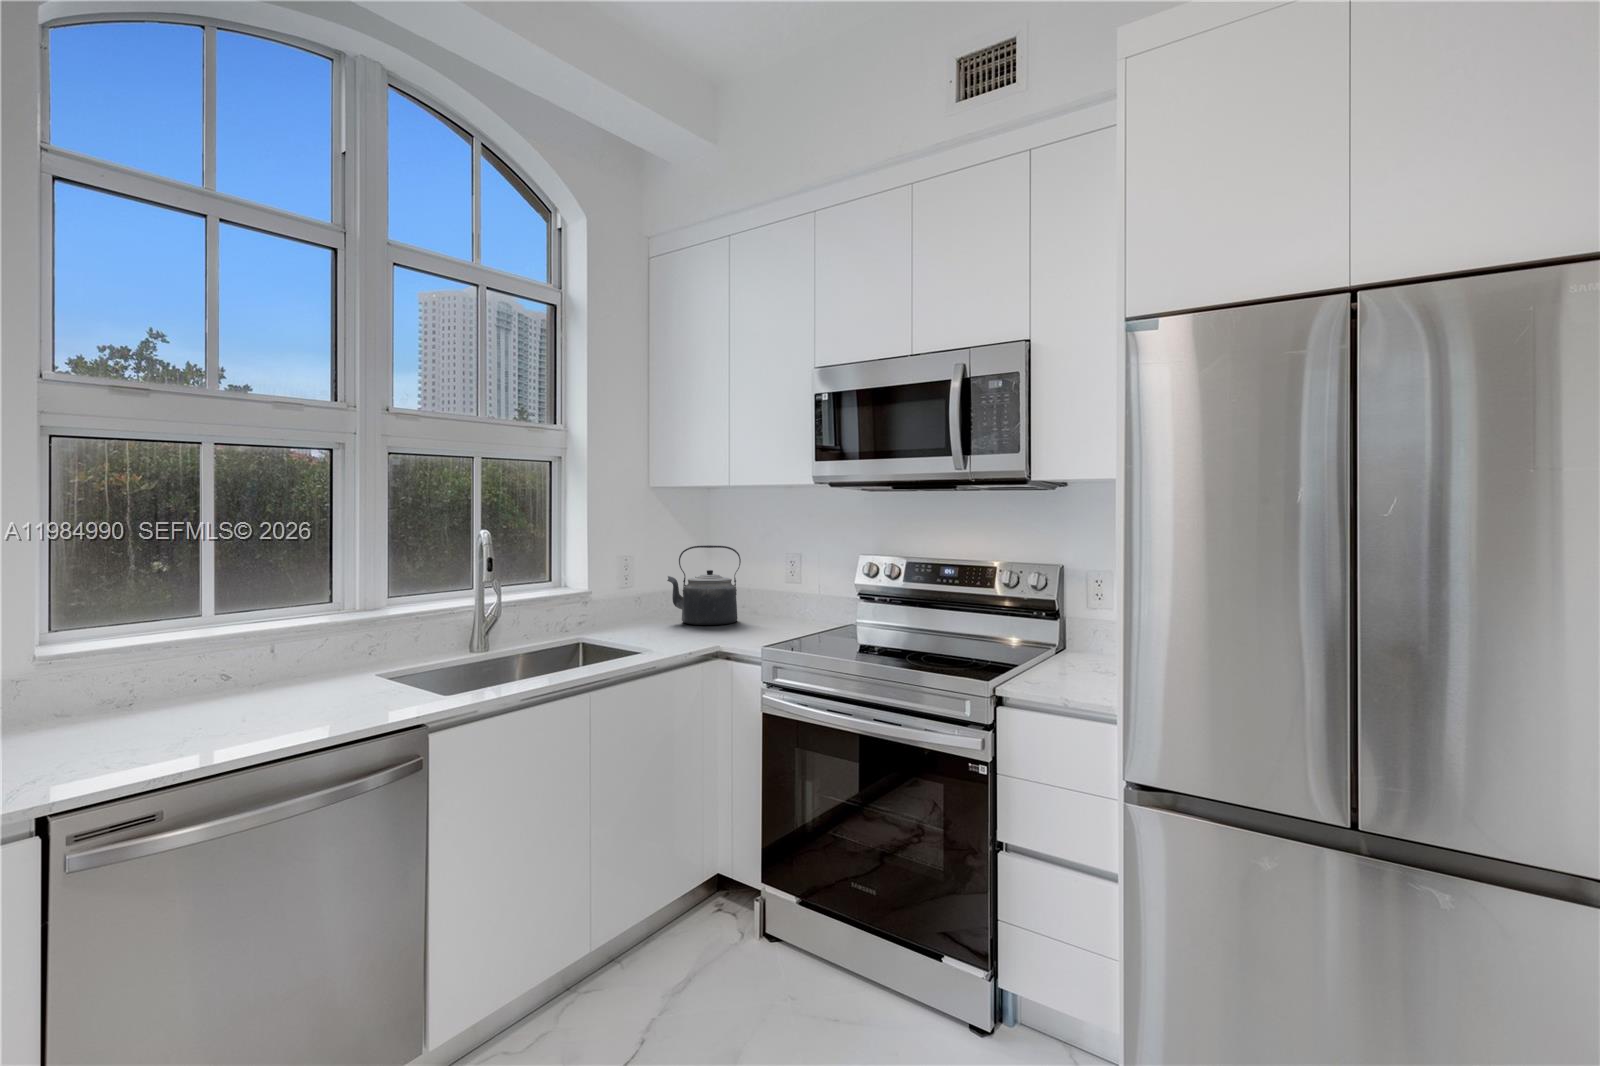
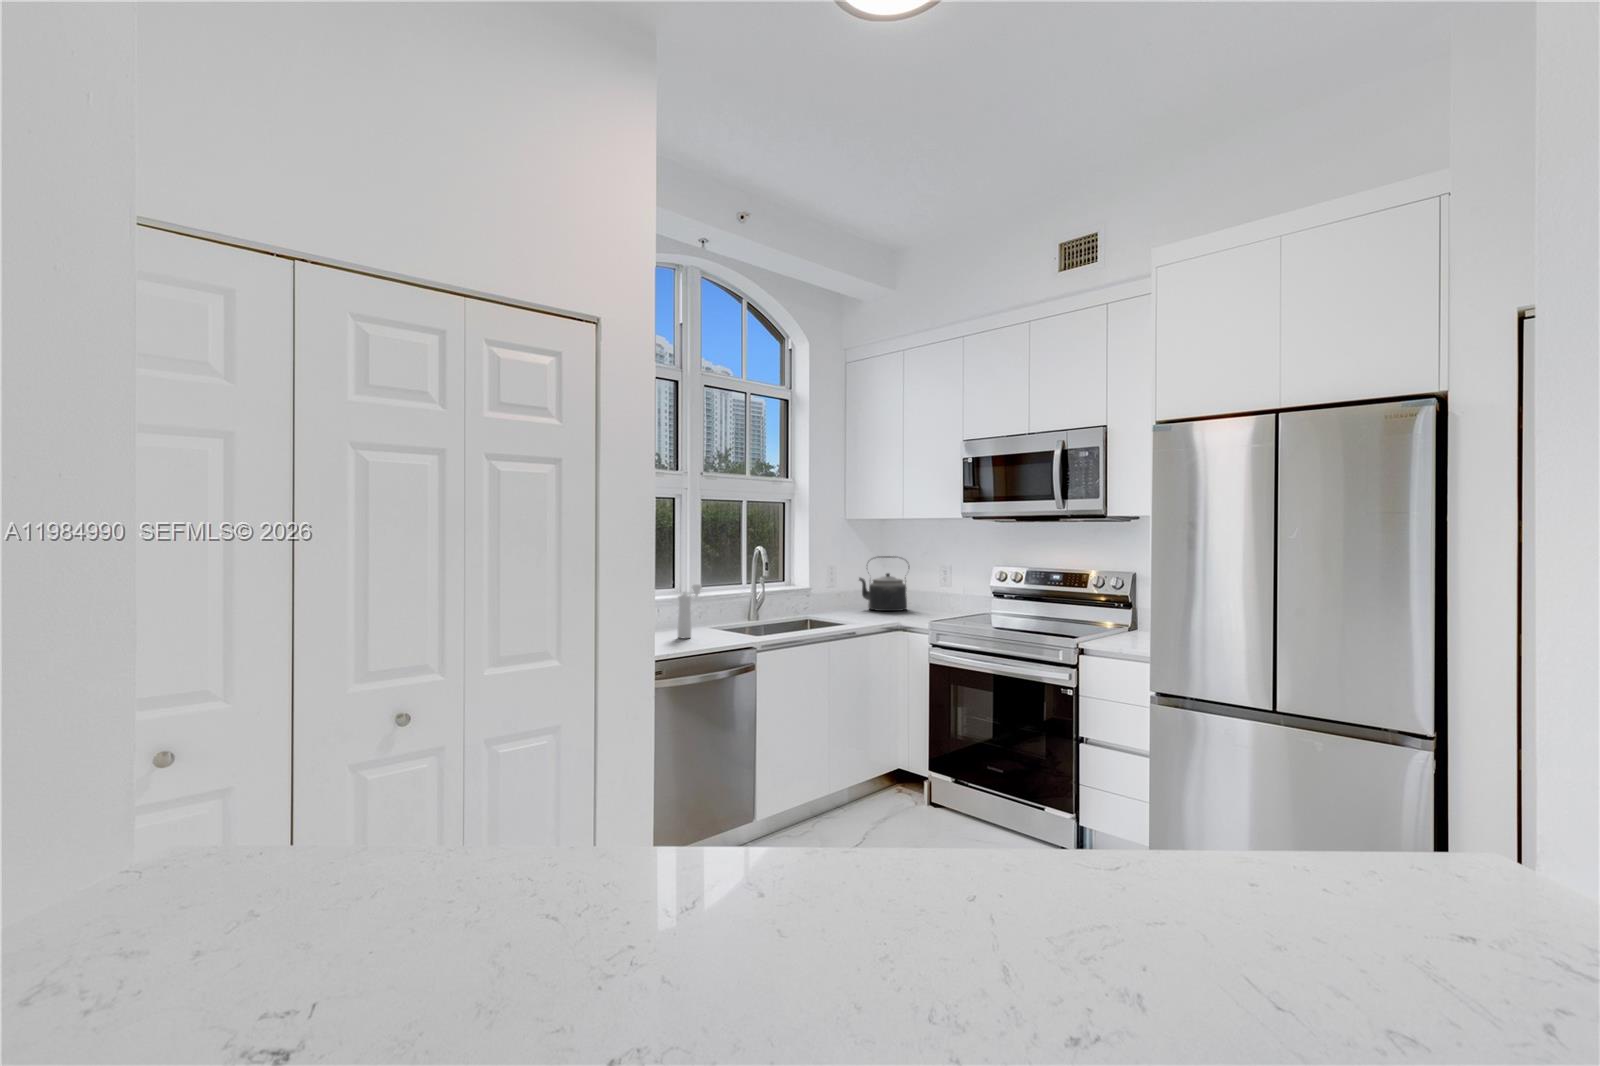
pepper mill: none [290,597,355,700] -> present [678,584,702,638]

